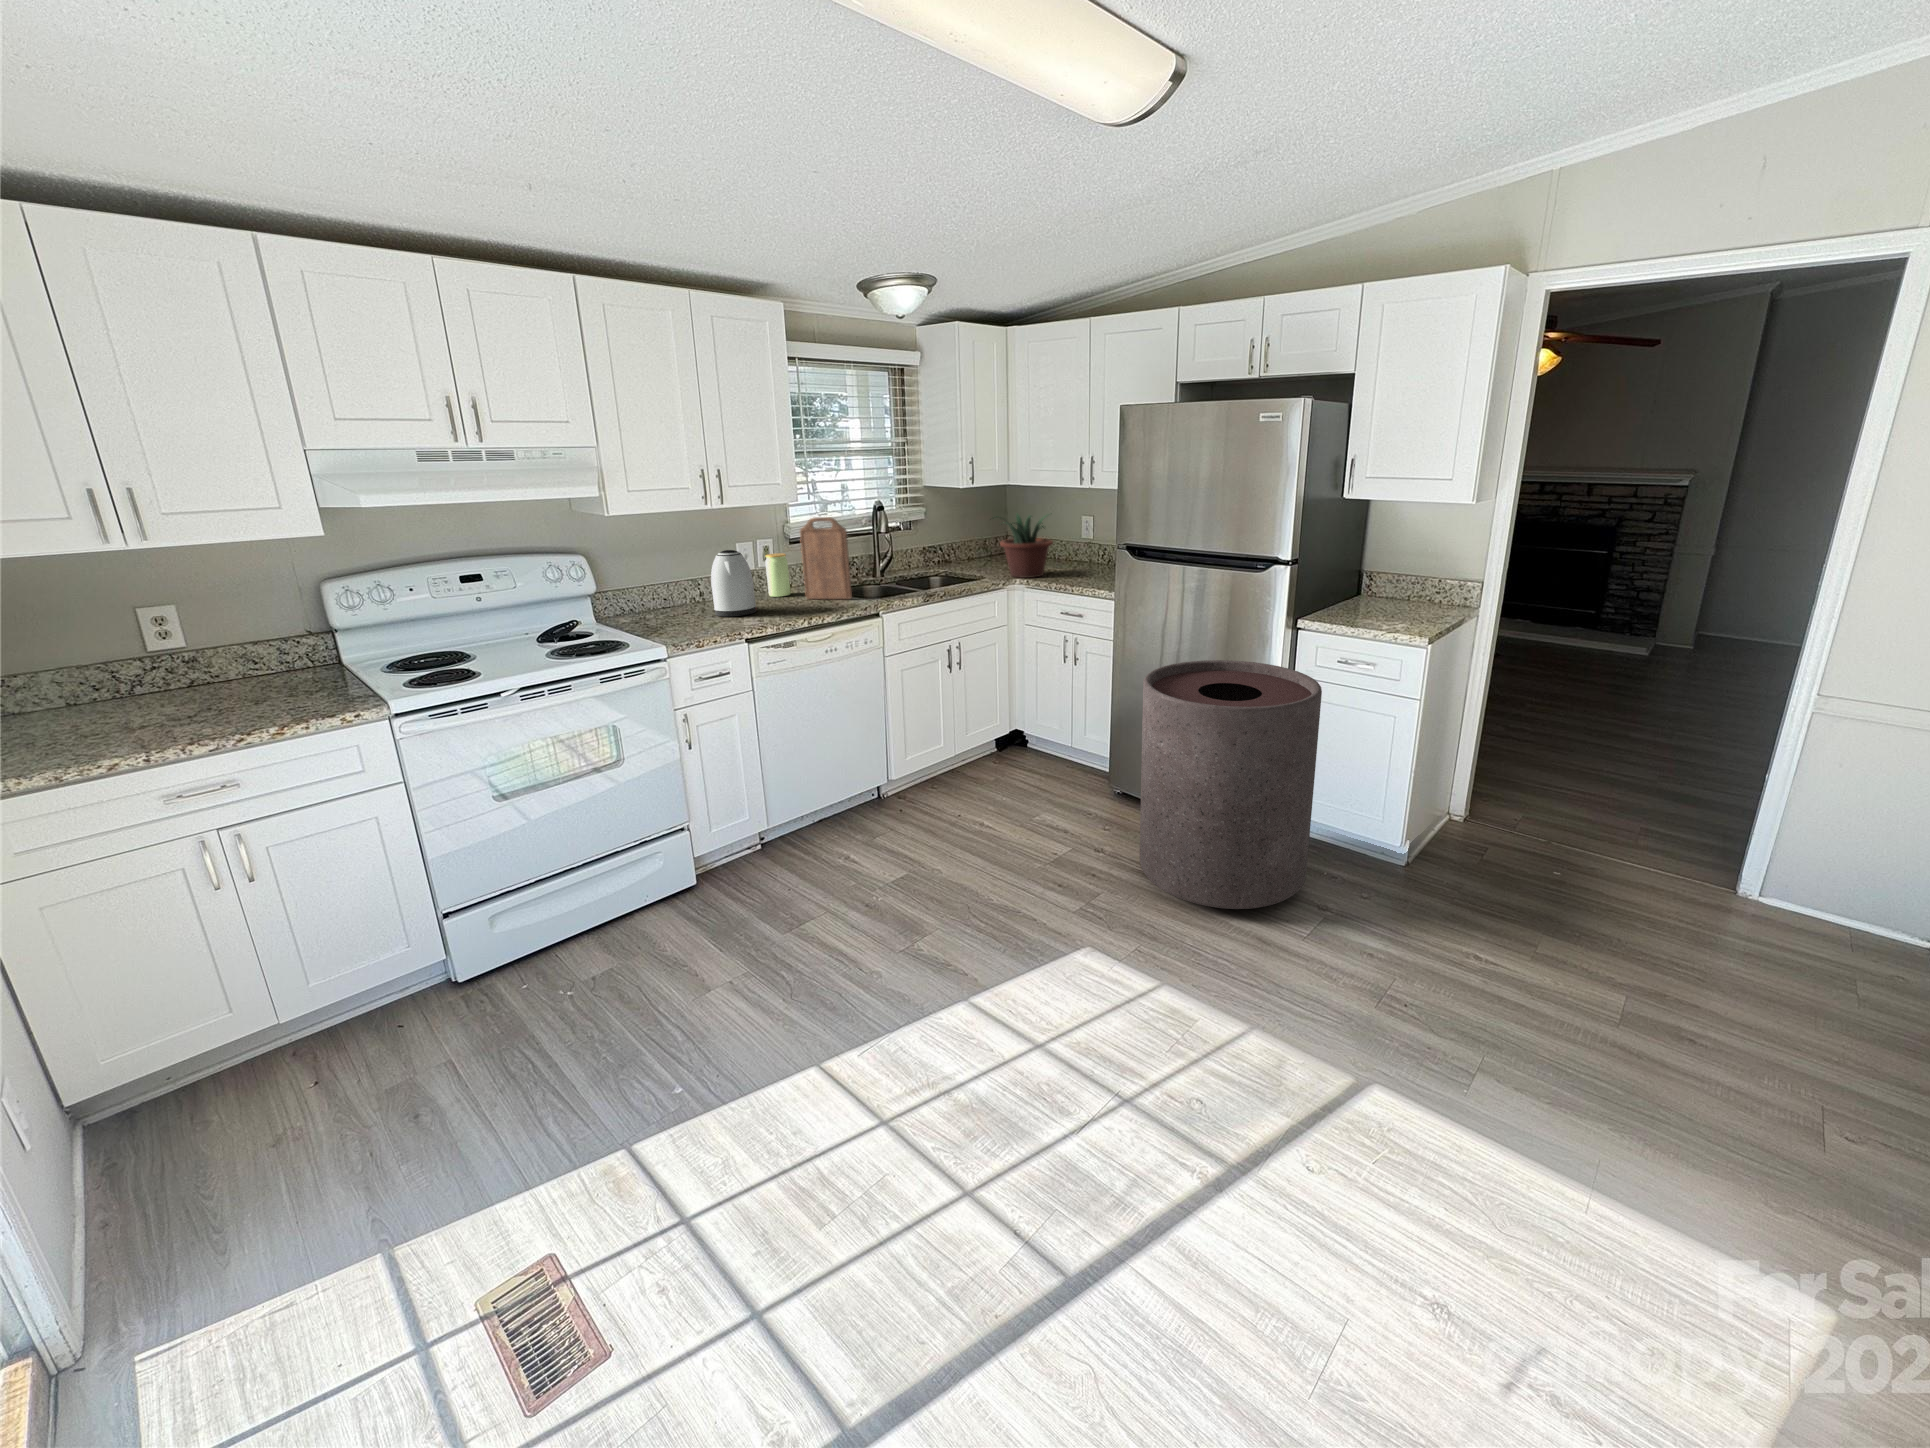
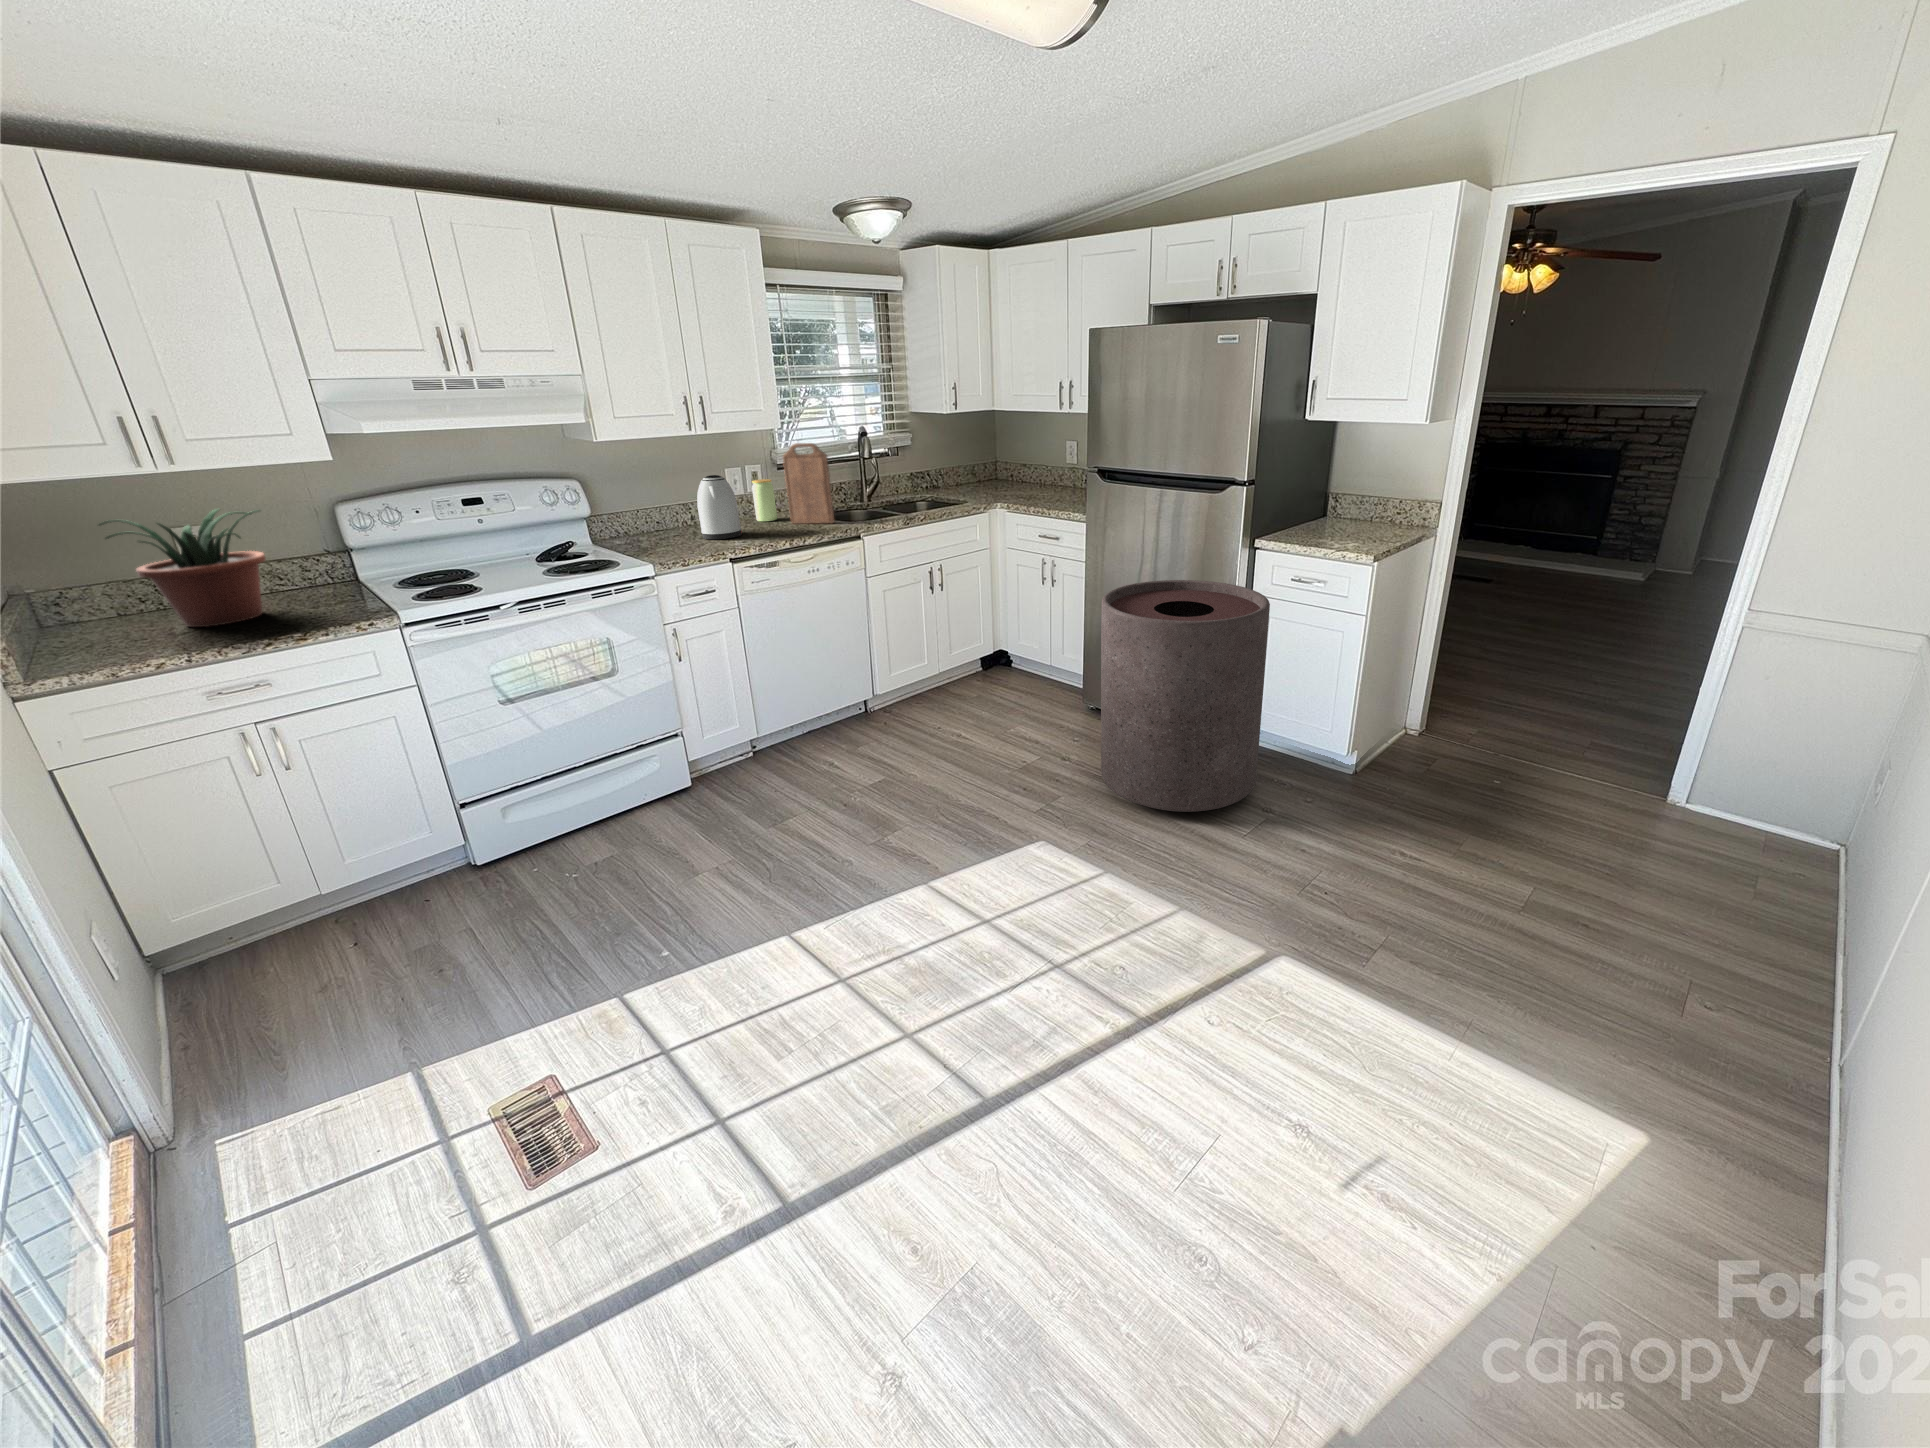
potted plant: present [996,514,1053,578] -> present [99,509,266,627]

